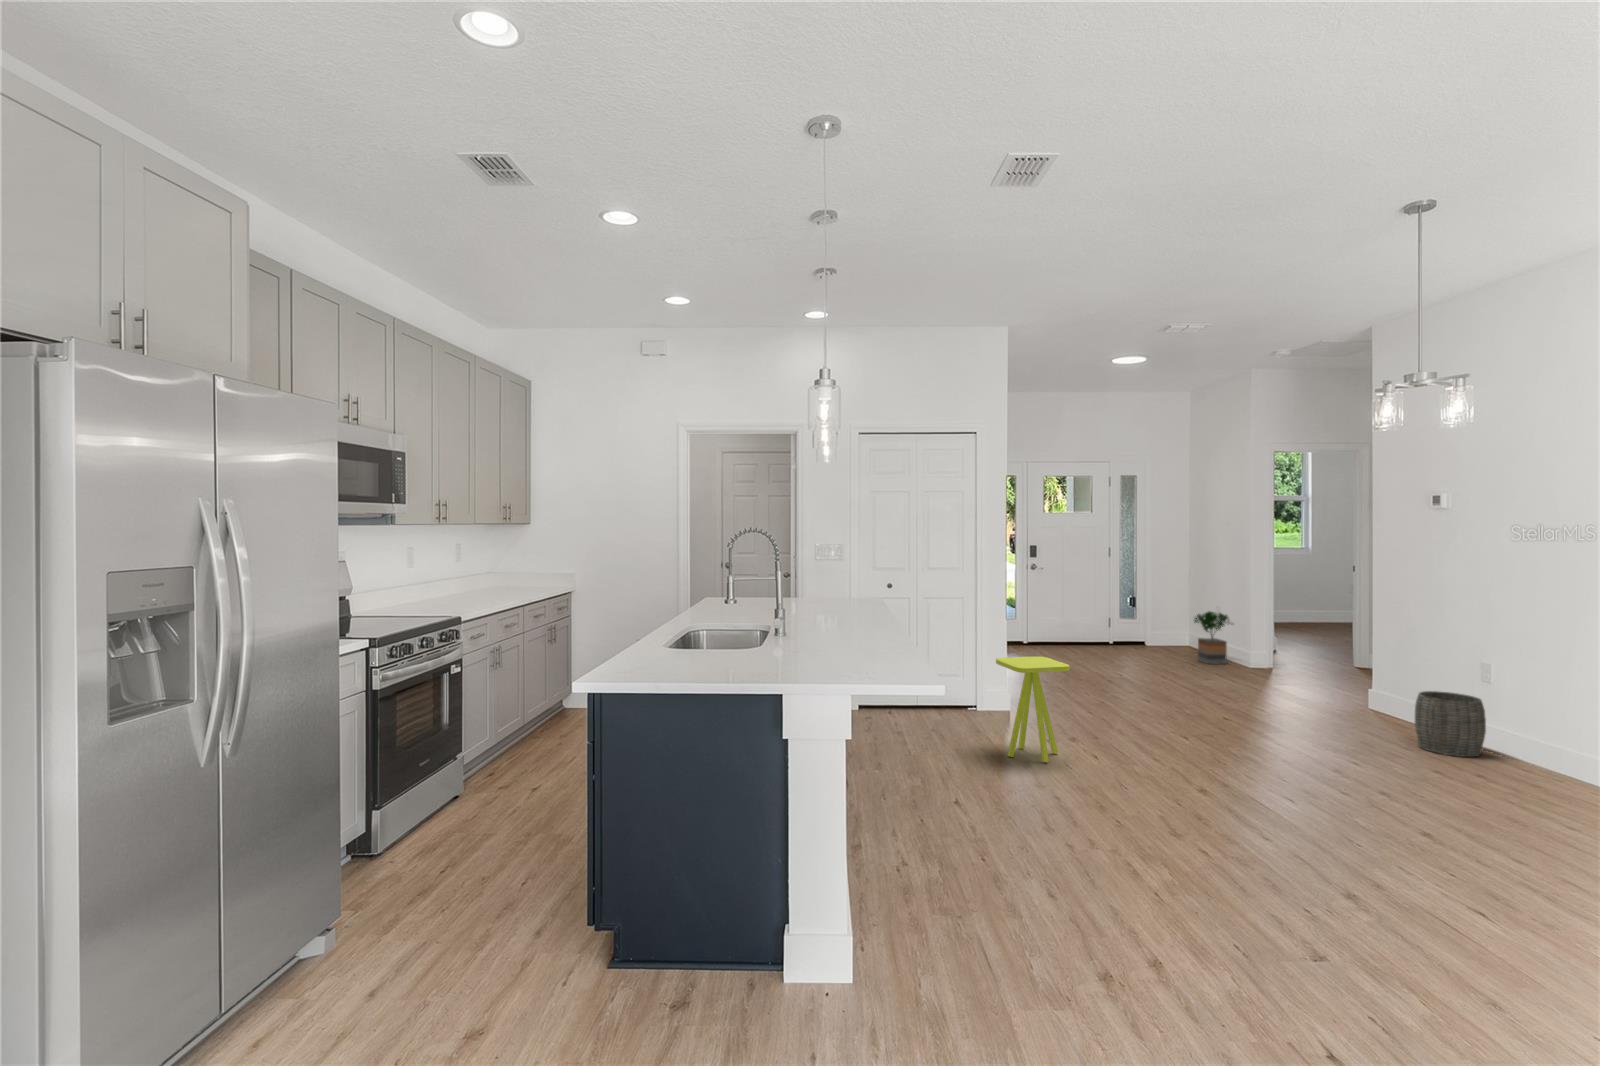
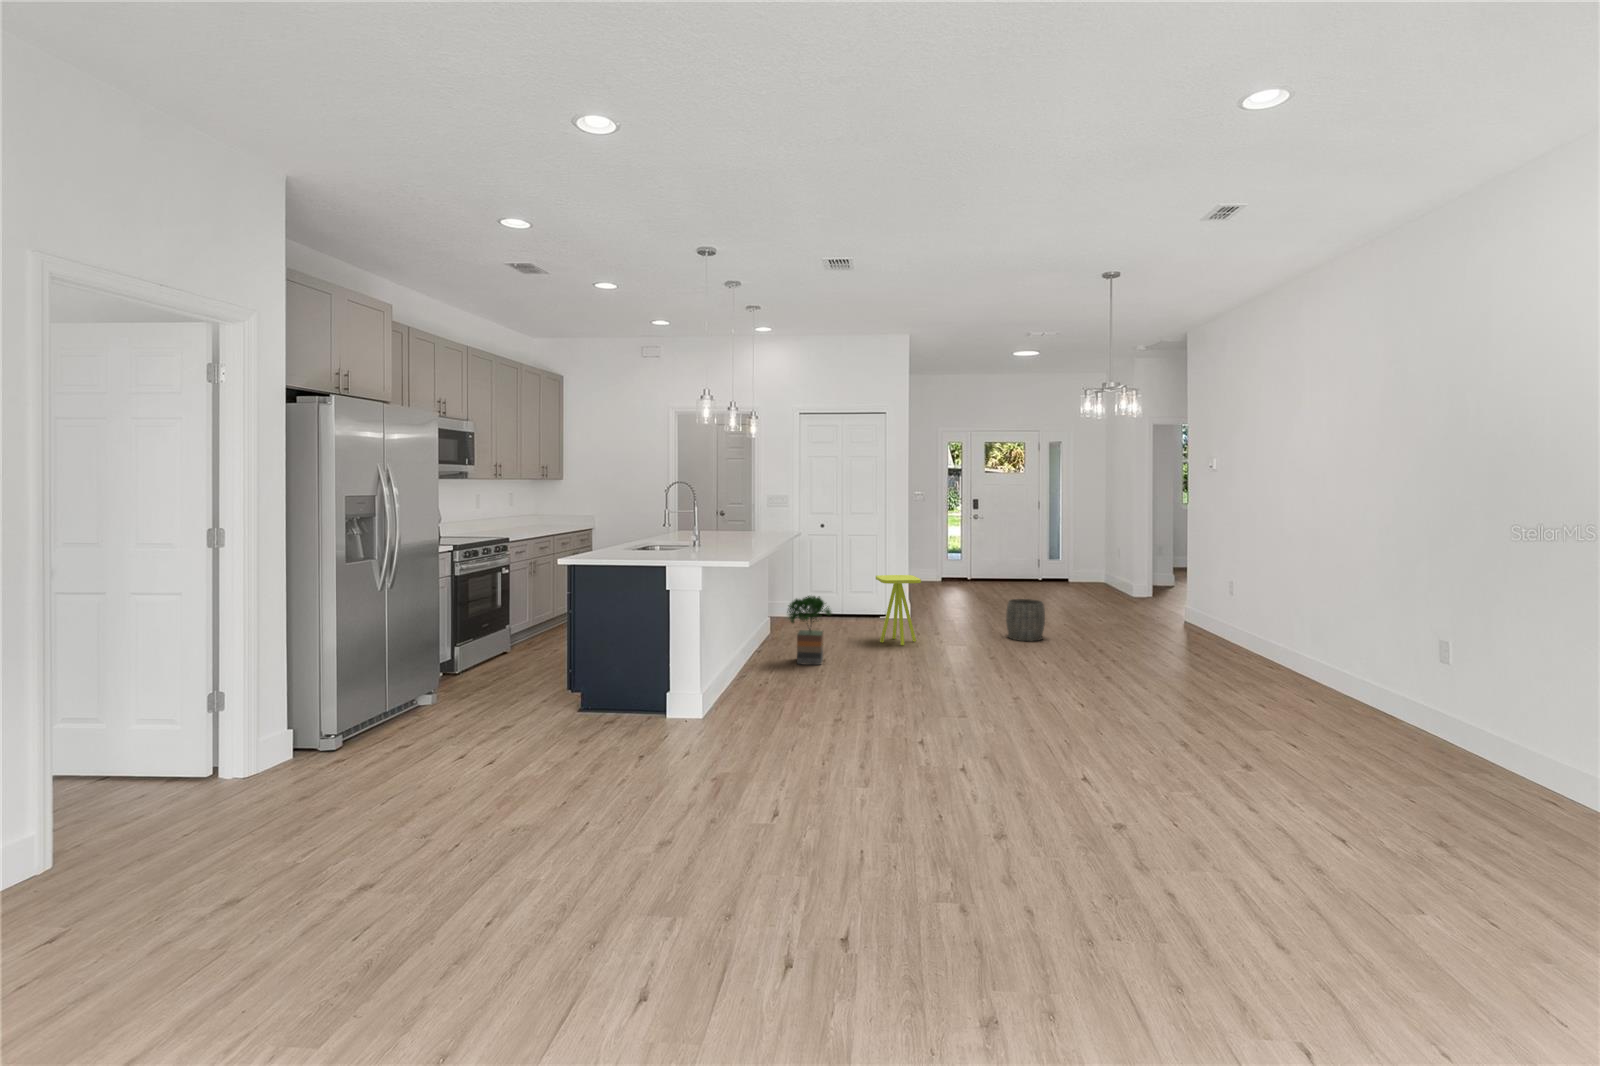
potted tree: present [1194,611,1230,664] -> present [787,596,831,665]
woven basket: present [1415,691,1486,757] -> present [1006,599,1045,641]

